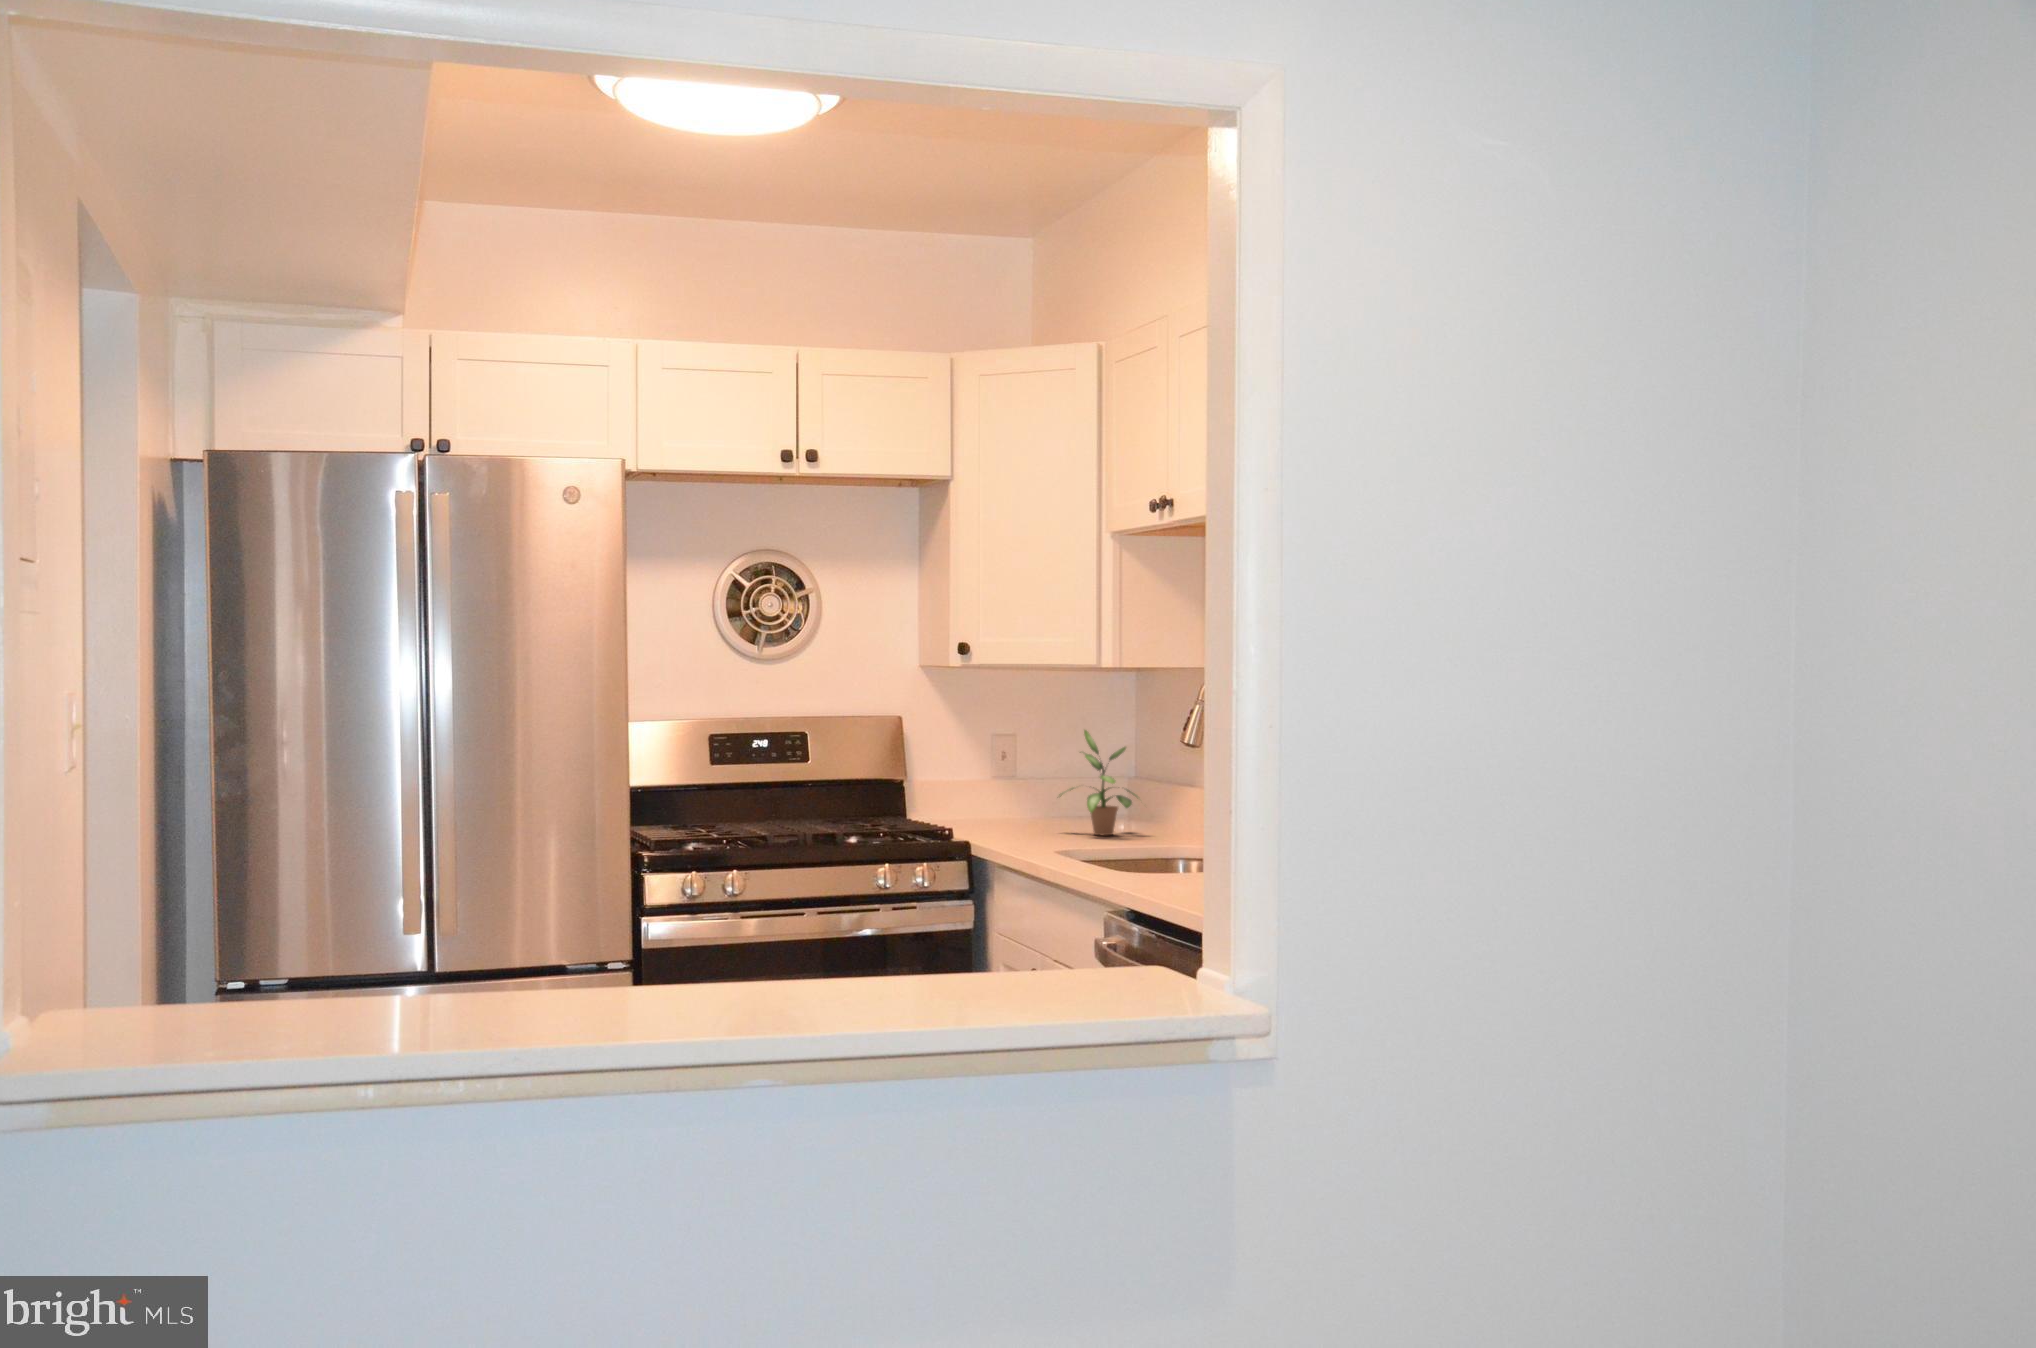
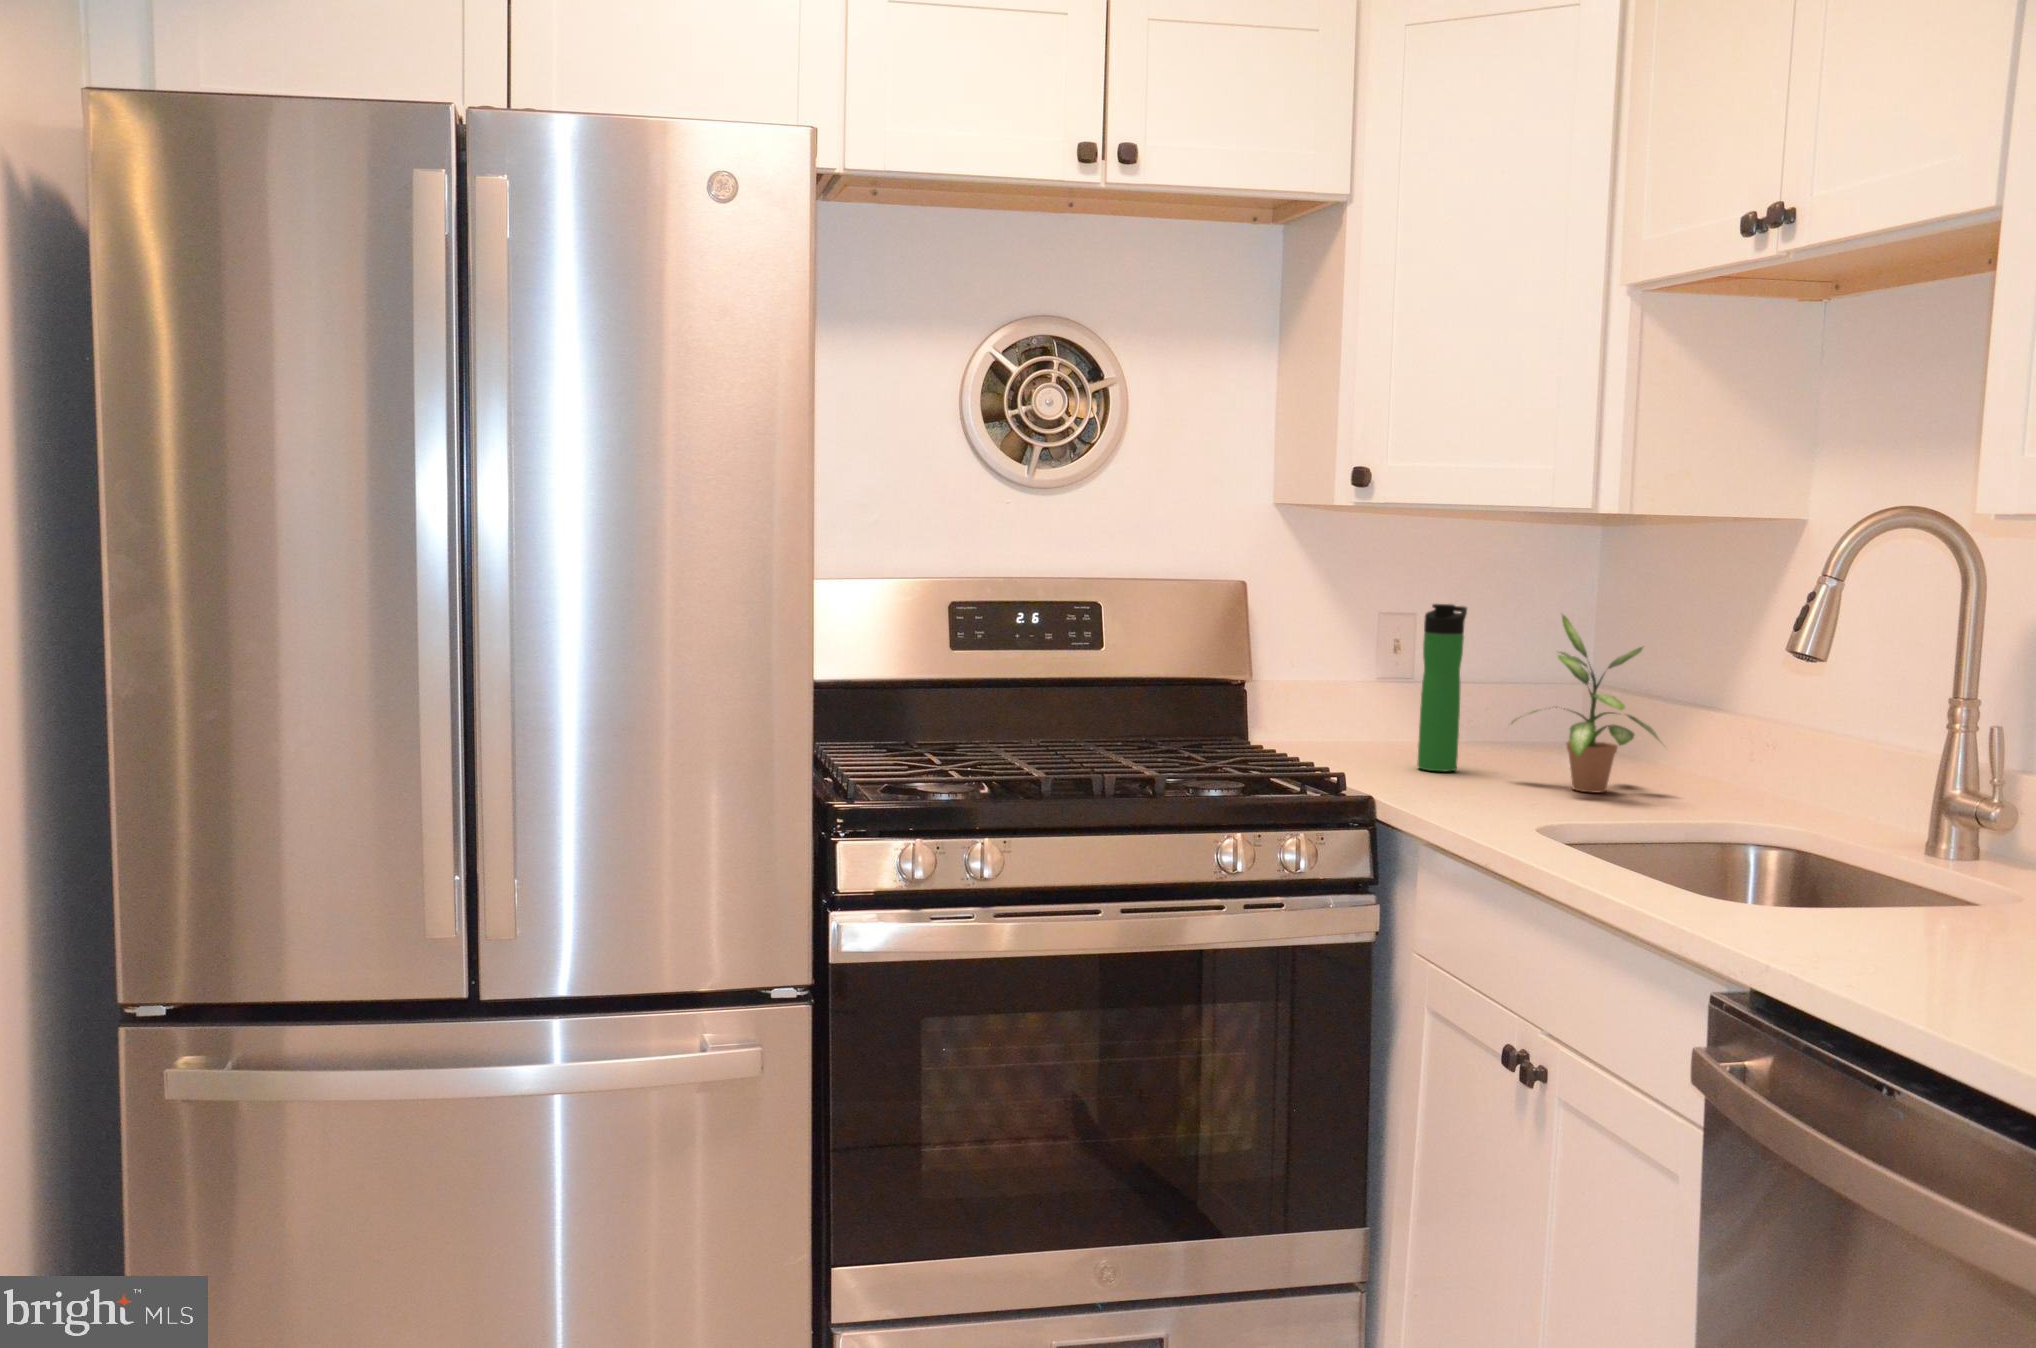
bottle: none [1007,726,1034,829] -> present [1417,604,1467,771]

